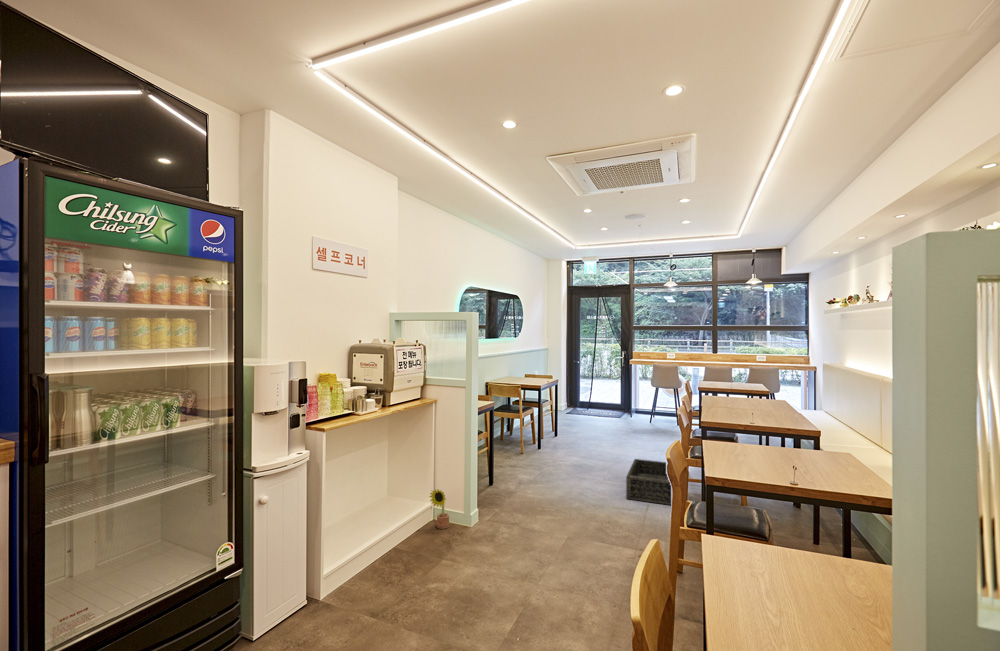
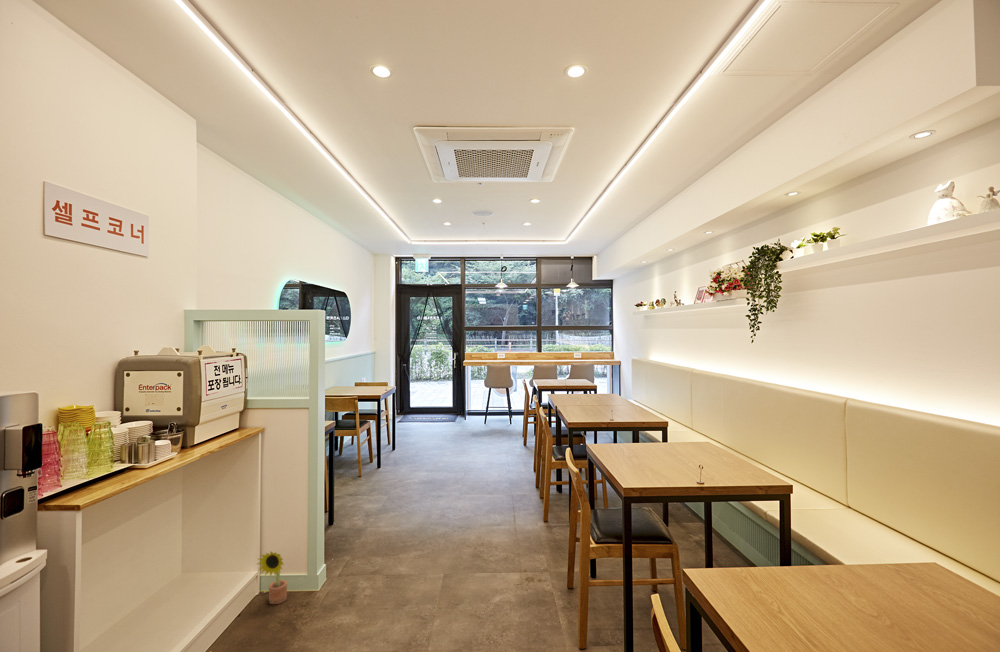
basket: present [626,459,671,505] -> none [491,466,541,513]

